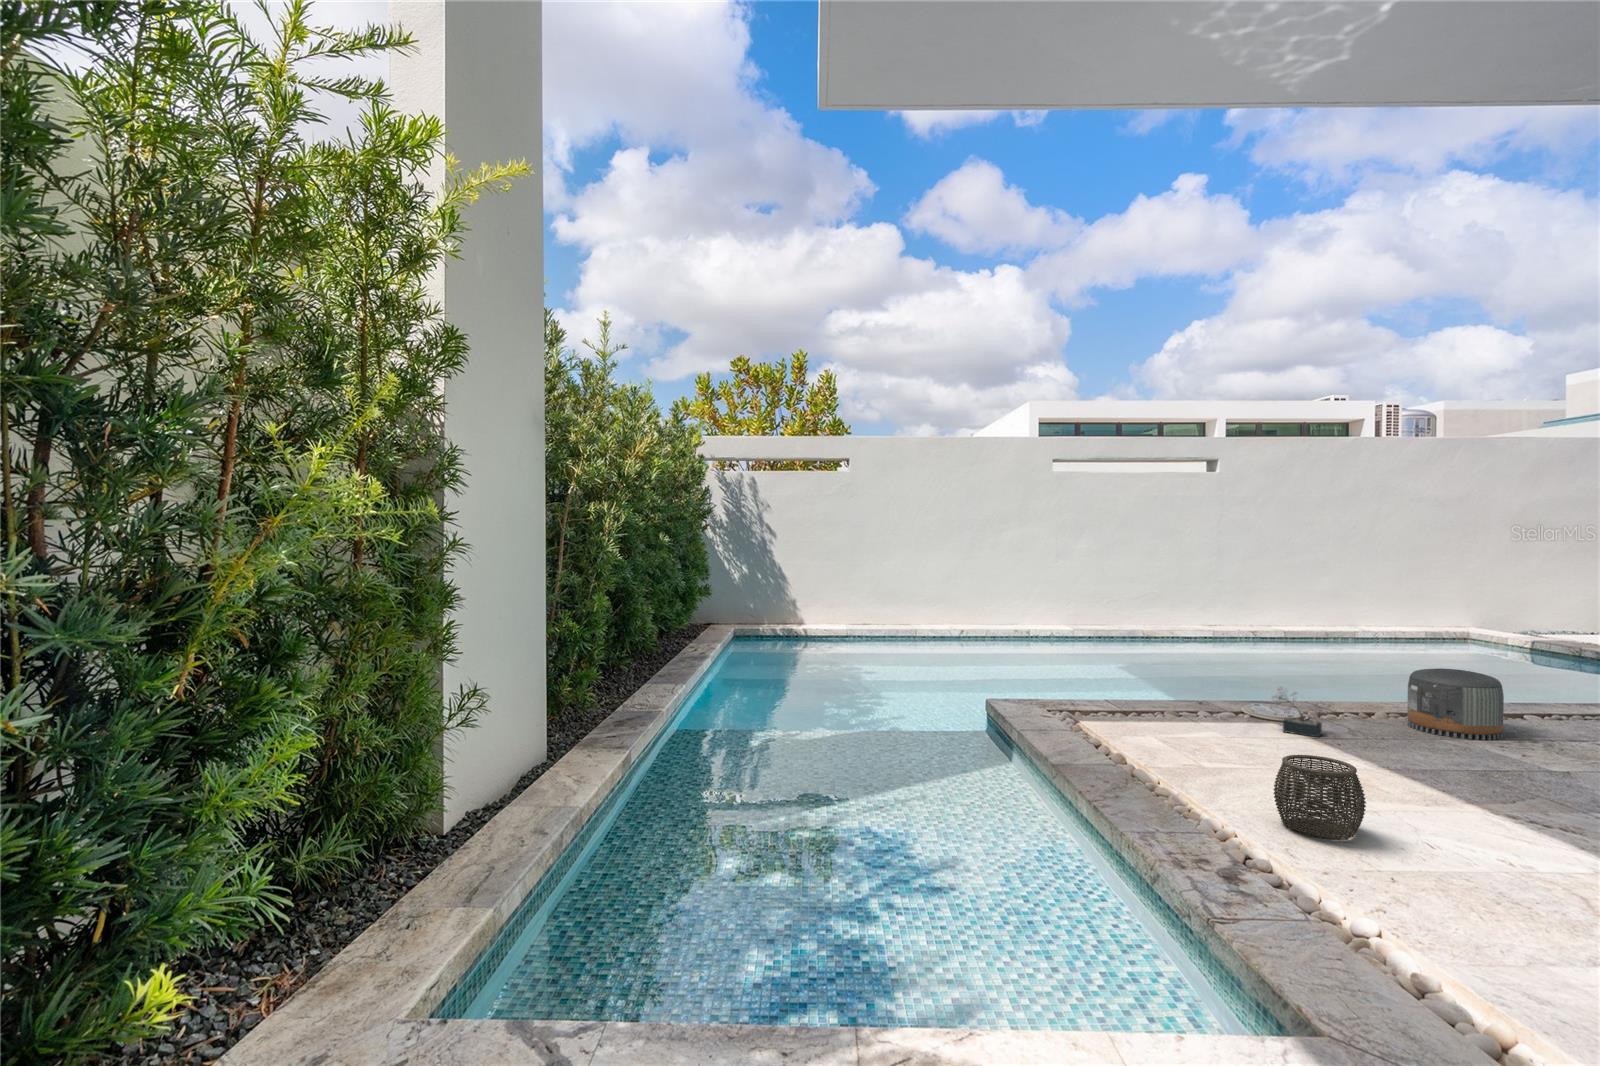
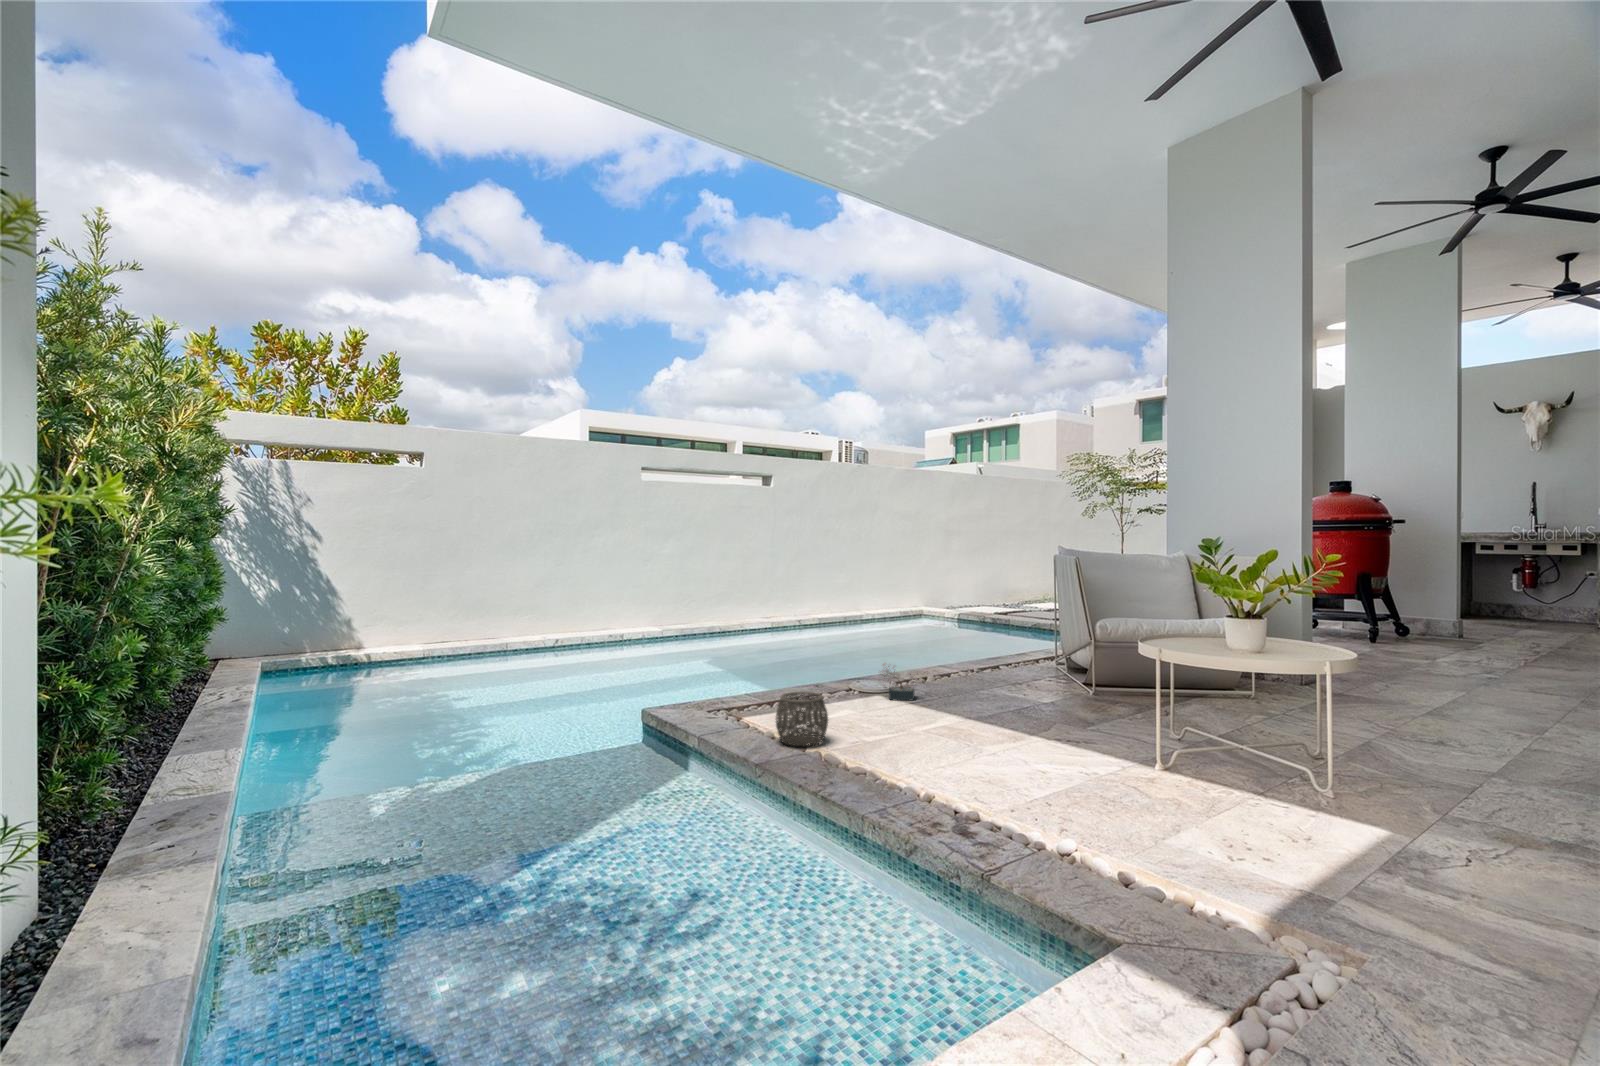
pouf: present [1407,668,1504,740] -> none [957,634,1014,686]
woven basket: present [1273,755,1366,840] -> present [776,692,828,746]

